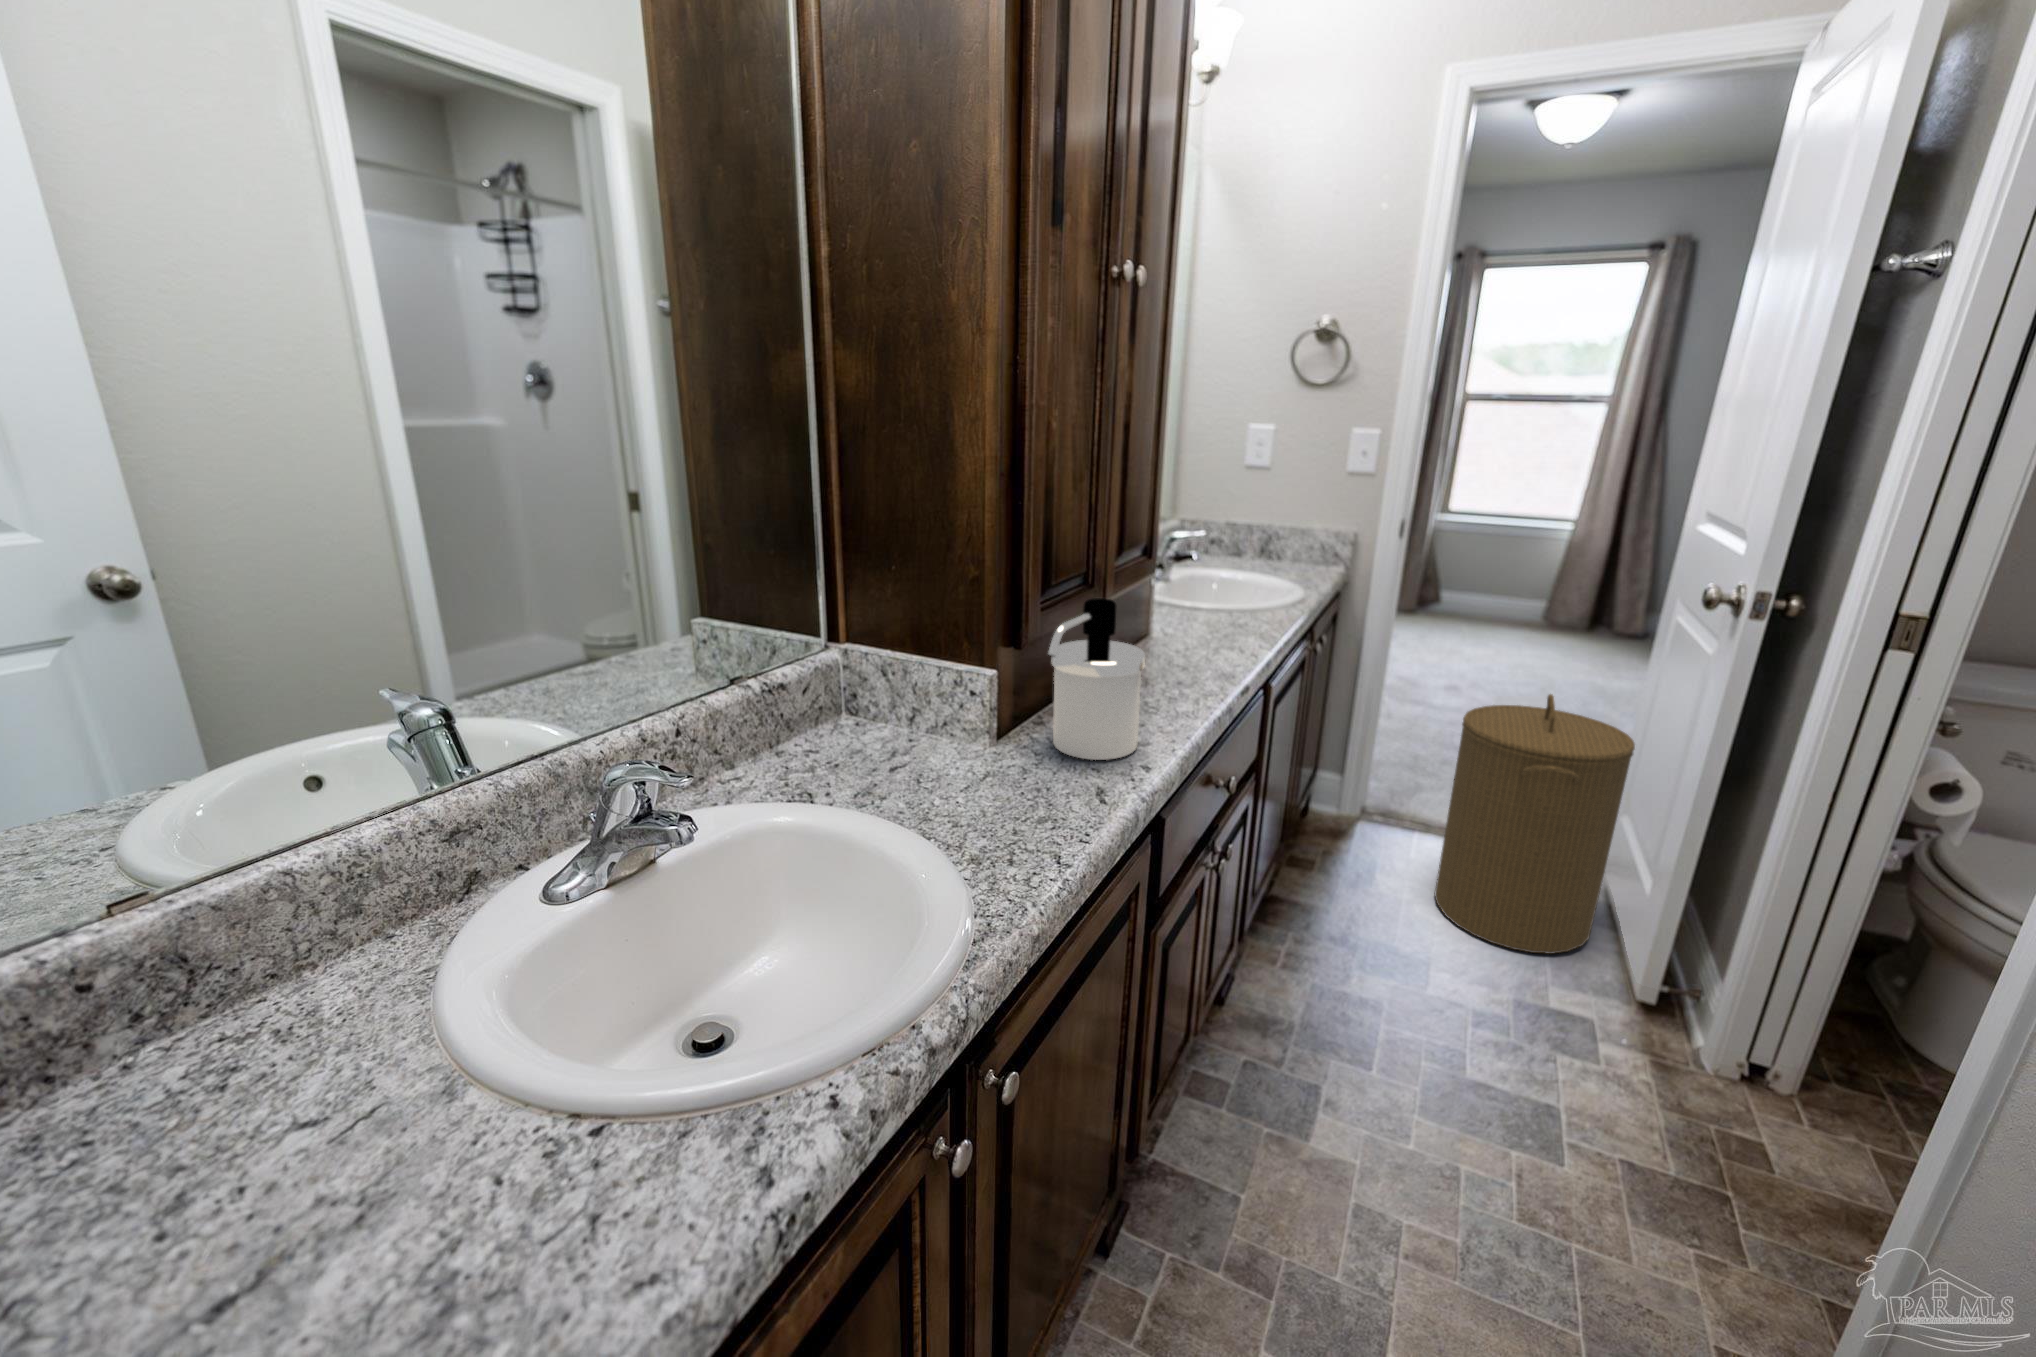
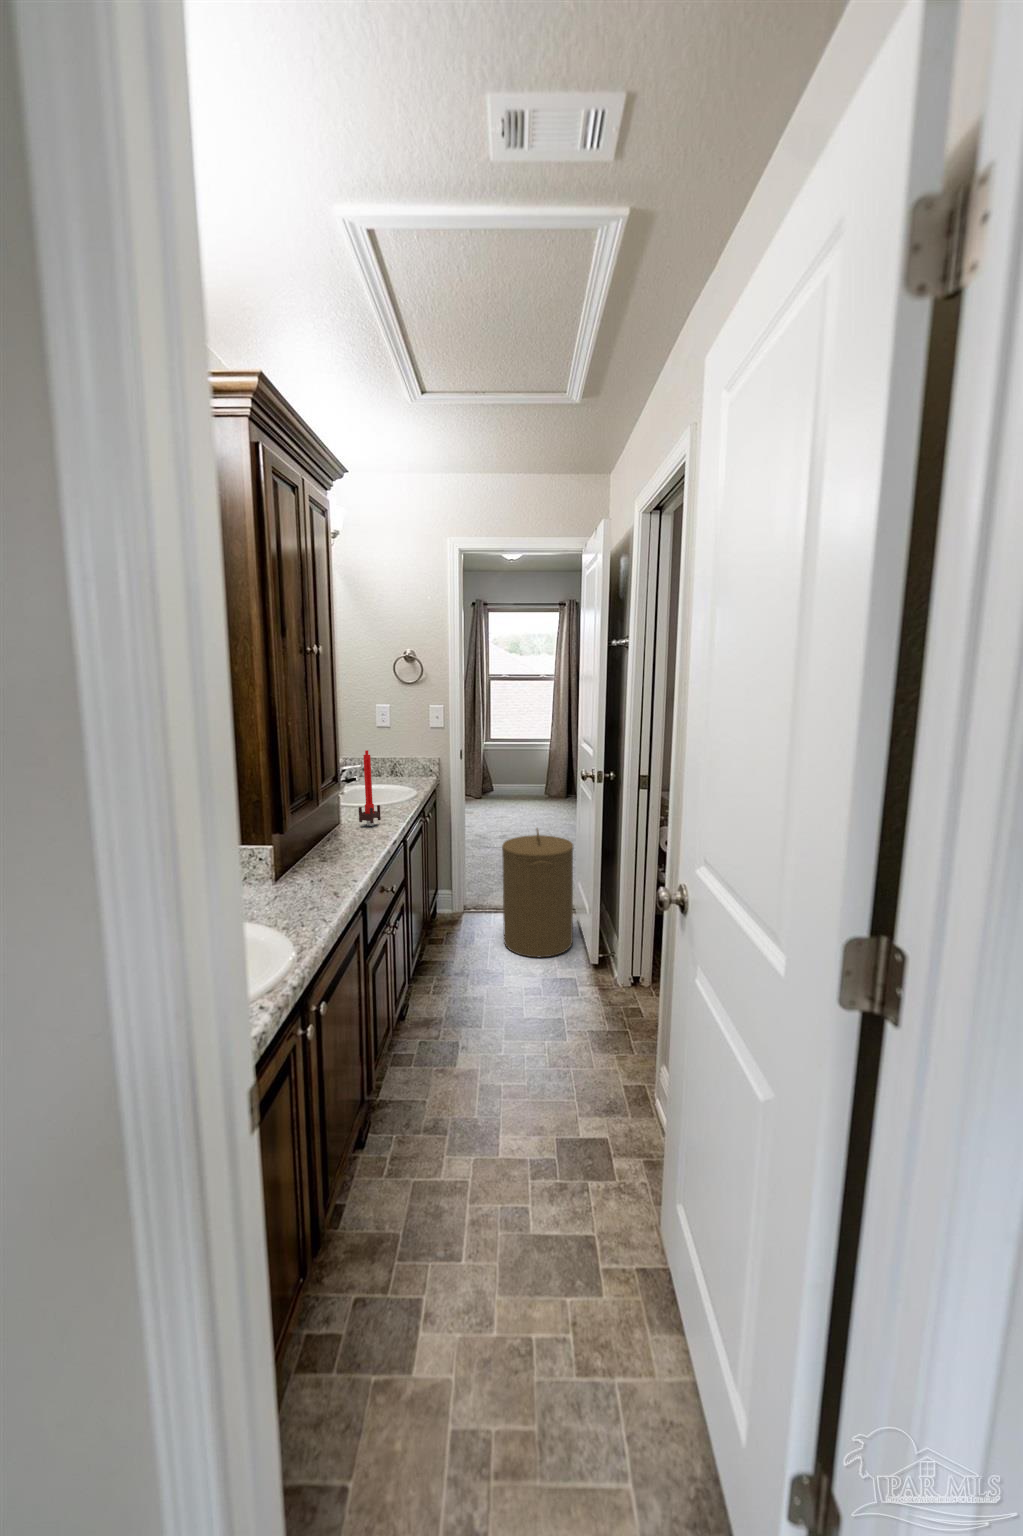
candle: none [1185,500,1229,649] -> present [359,750,381,826]
soap dispenser: present [1048,598,1145,760] -> none [301,805,348,882]

